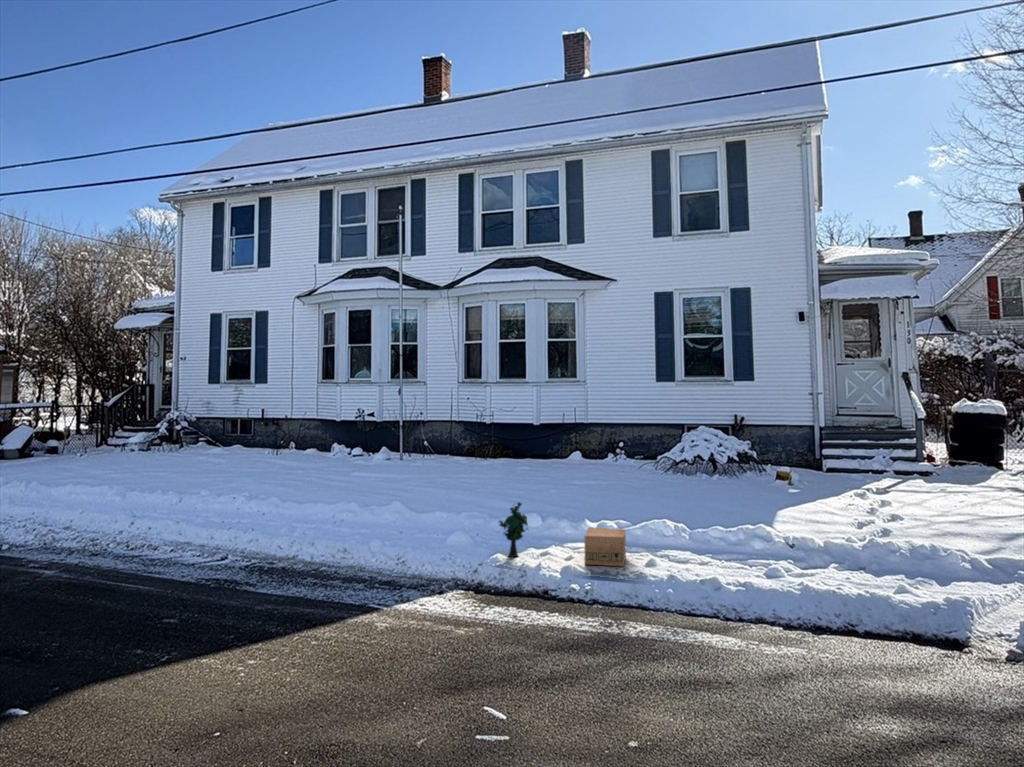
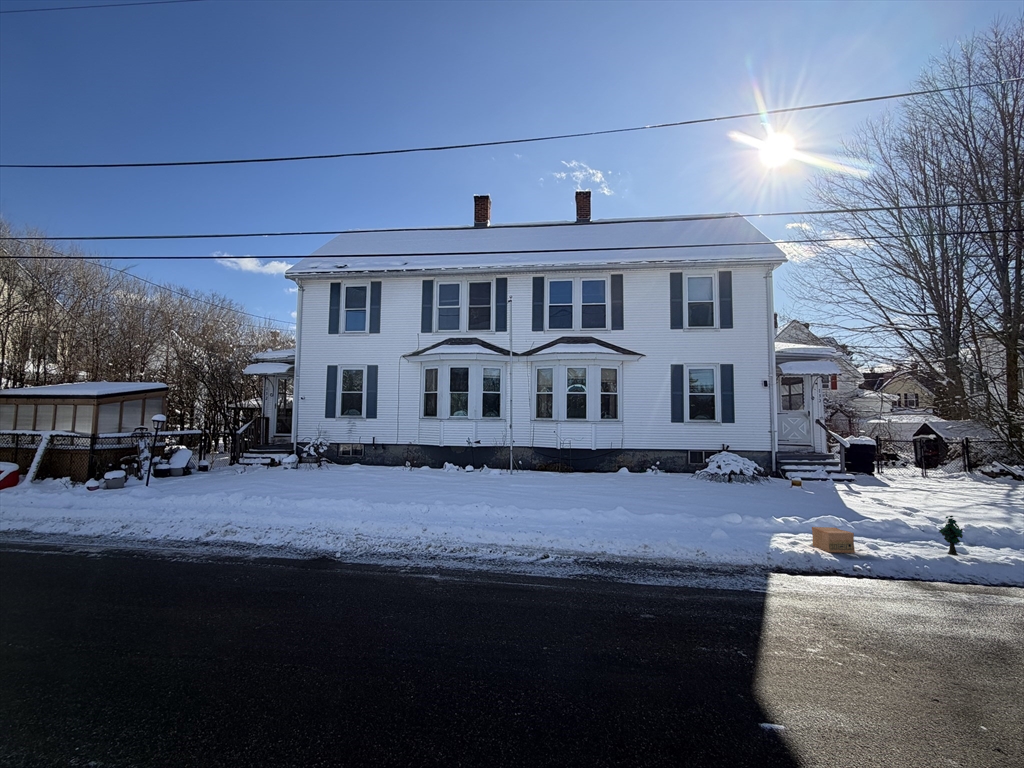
decorative plant: present [499,502,528,557] -> present [939,516,963,555]

